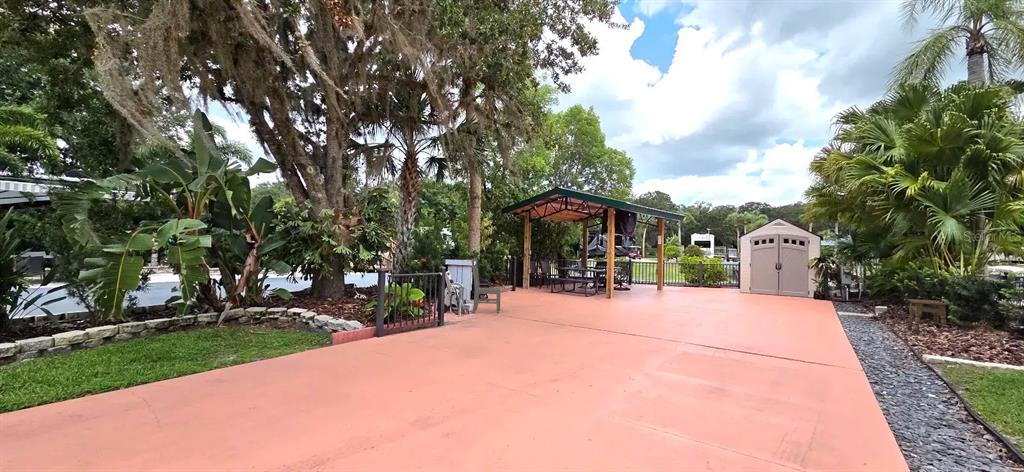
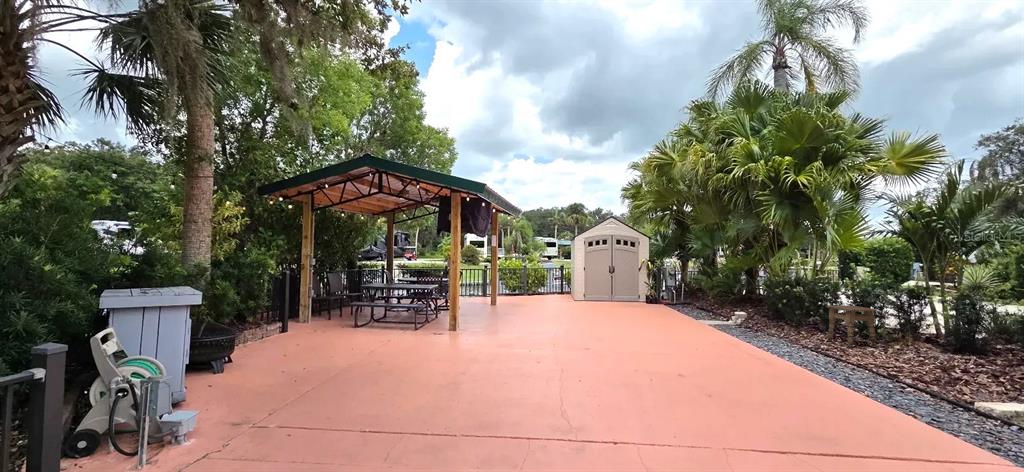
chair: present [471,258,501,313] -> none [175,284,270,443]

